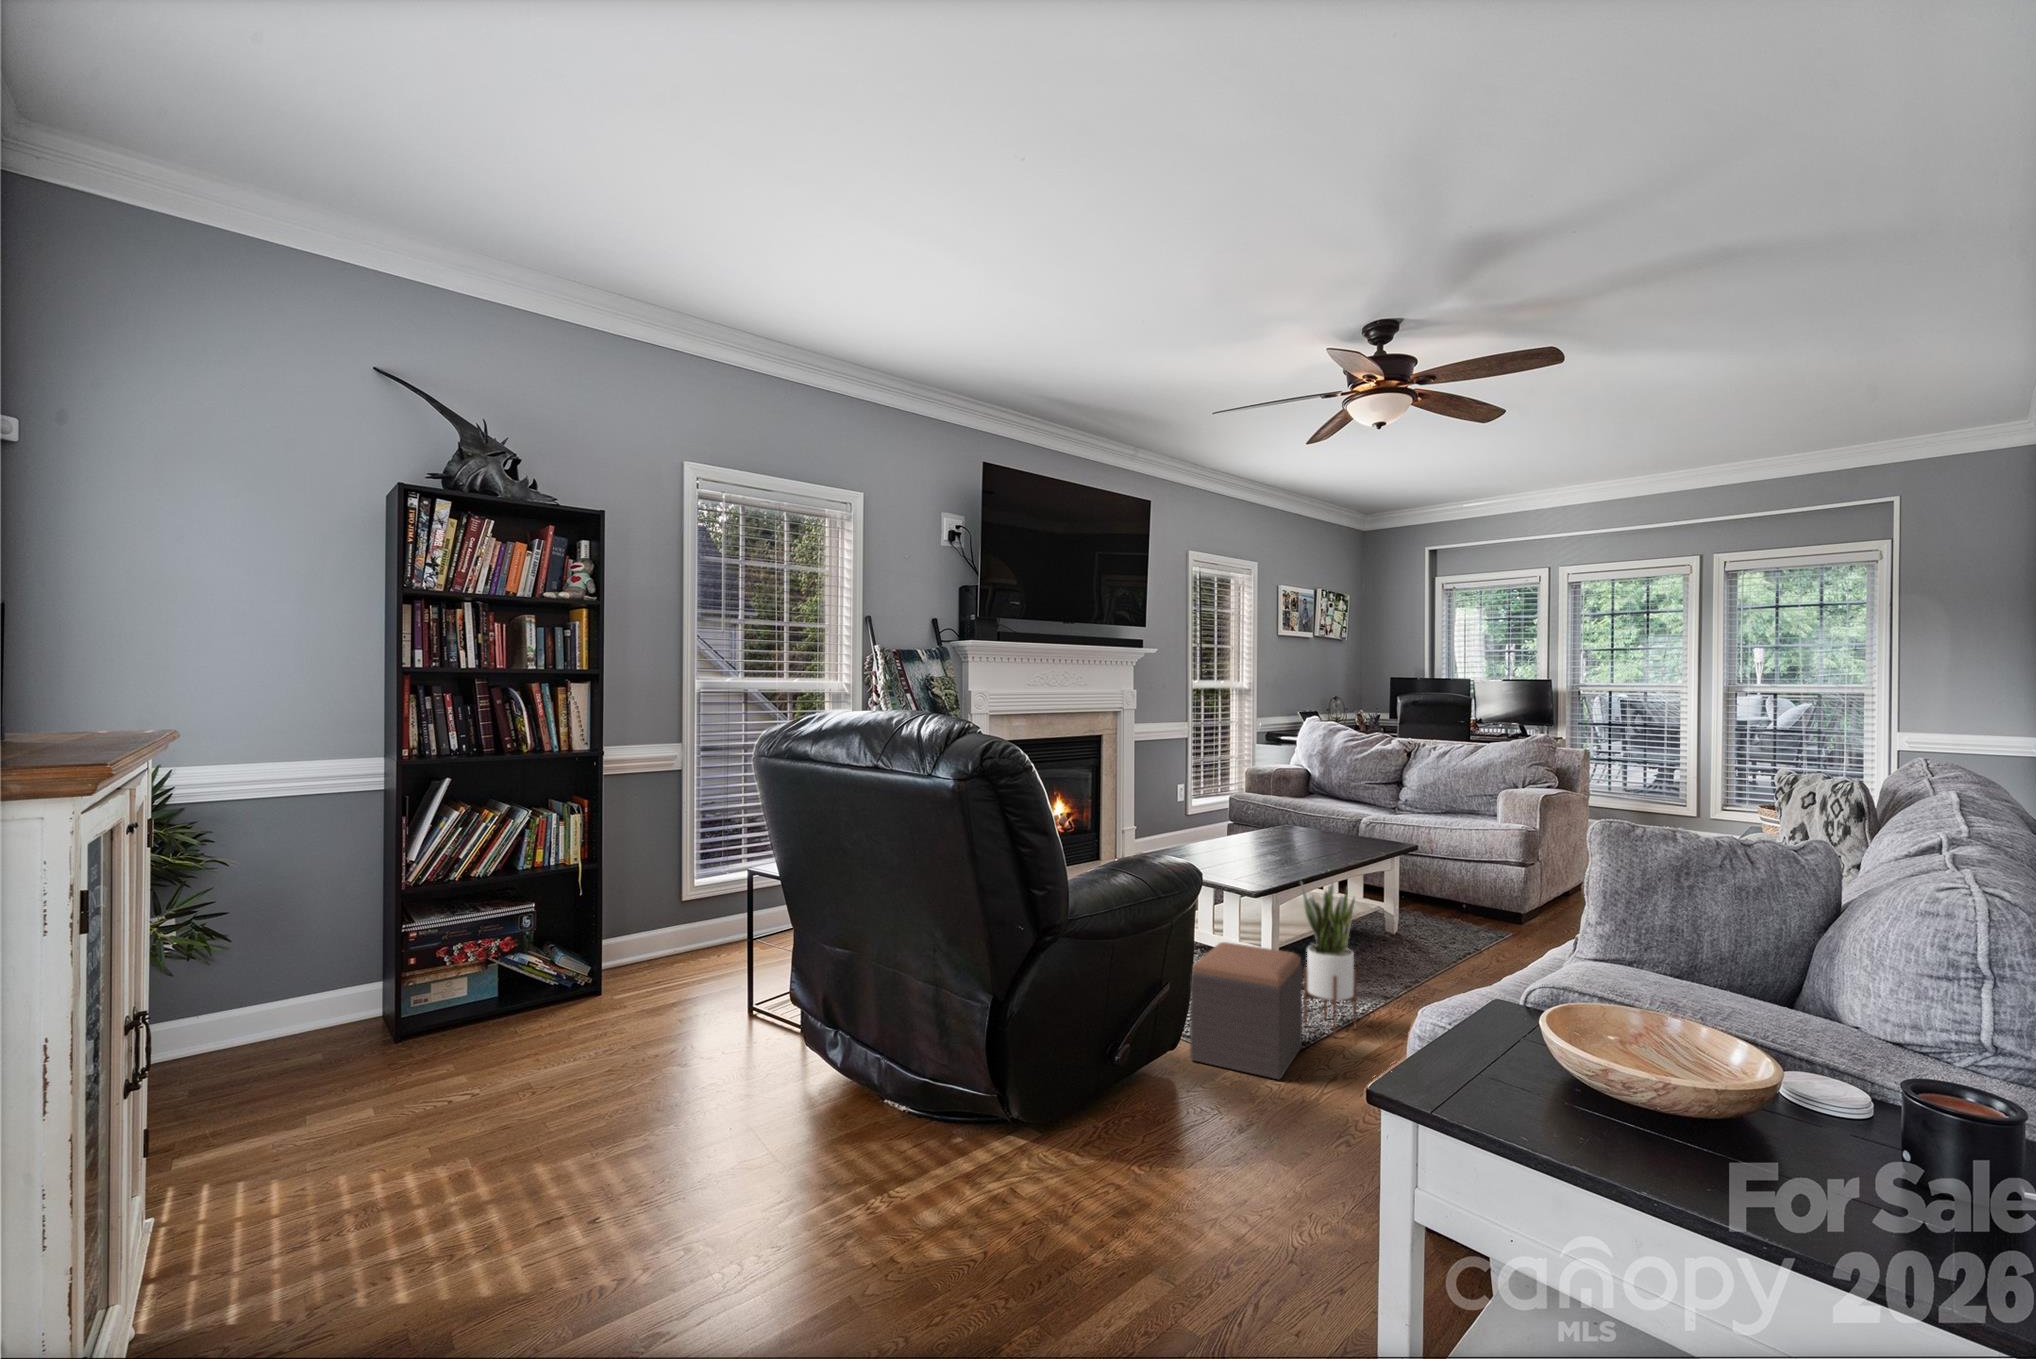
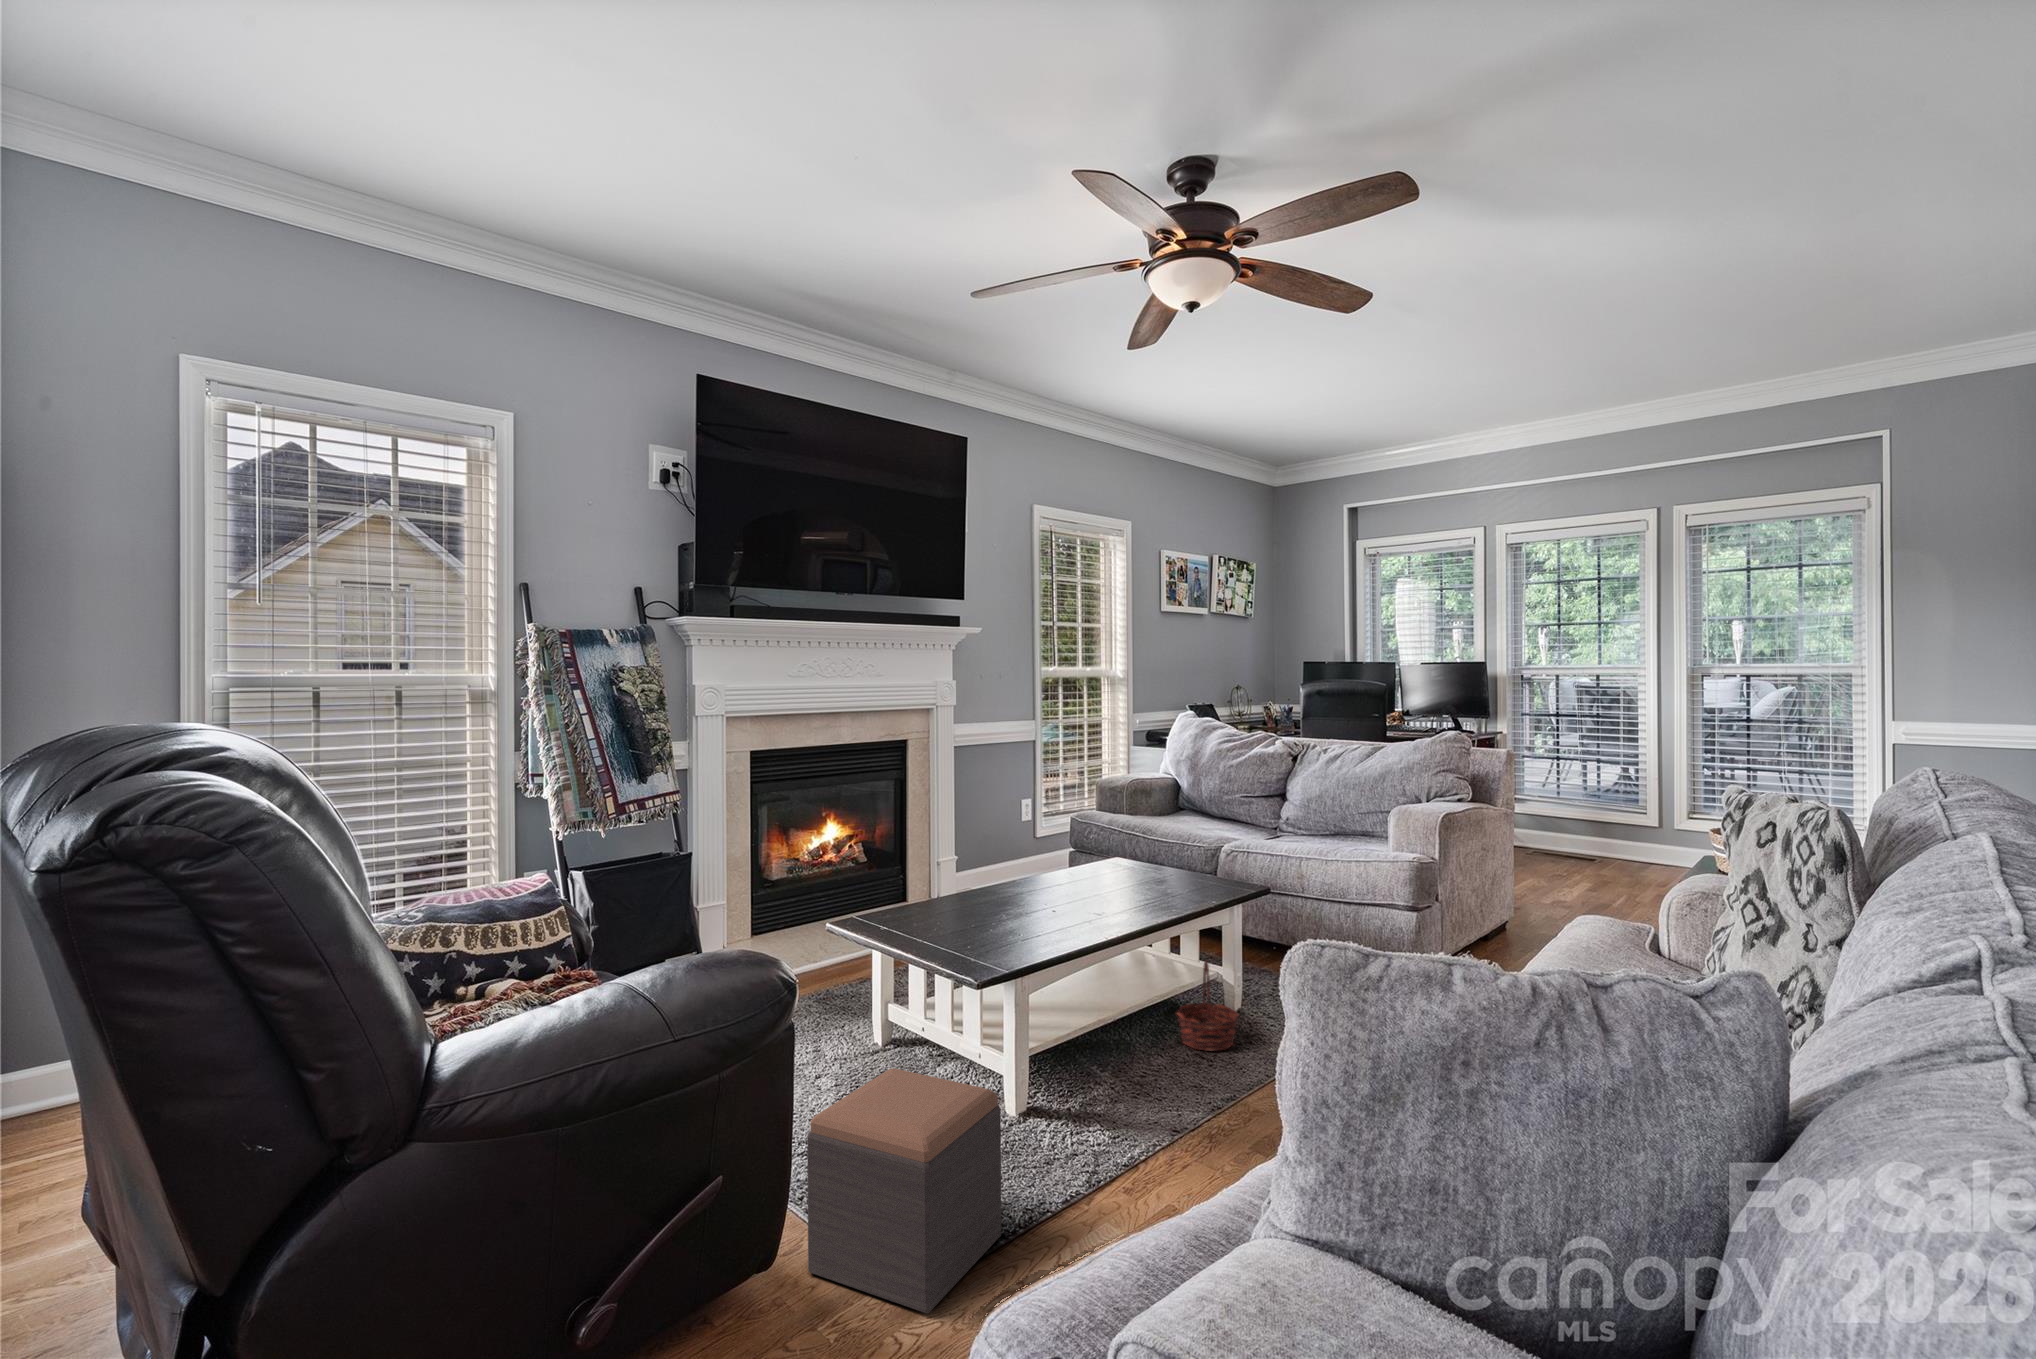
potted plant: present [1301,880,1357,1037] -> none [1014,963,1106,1211]
basket: none [1360,894,1407,959] -> present [1177,961,1238,1051]

